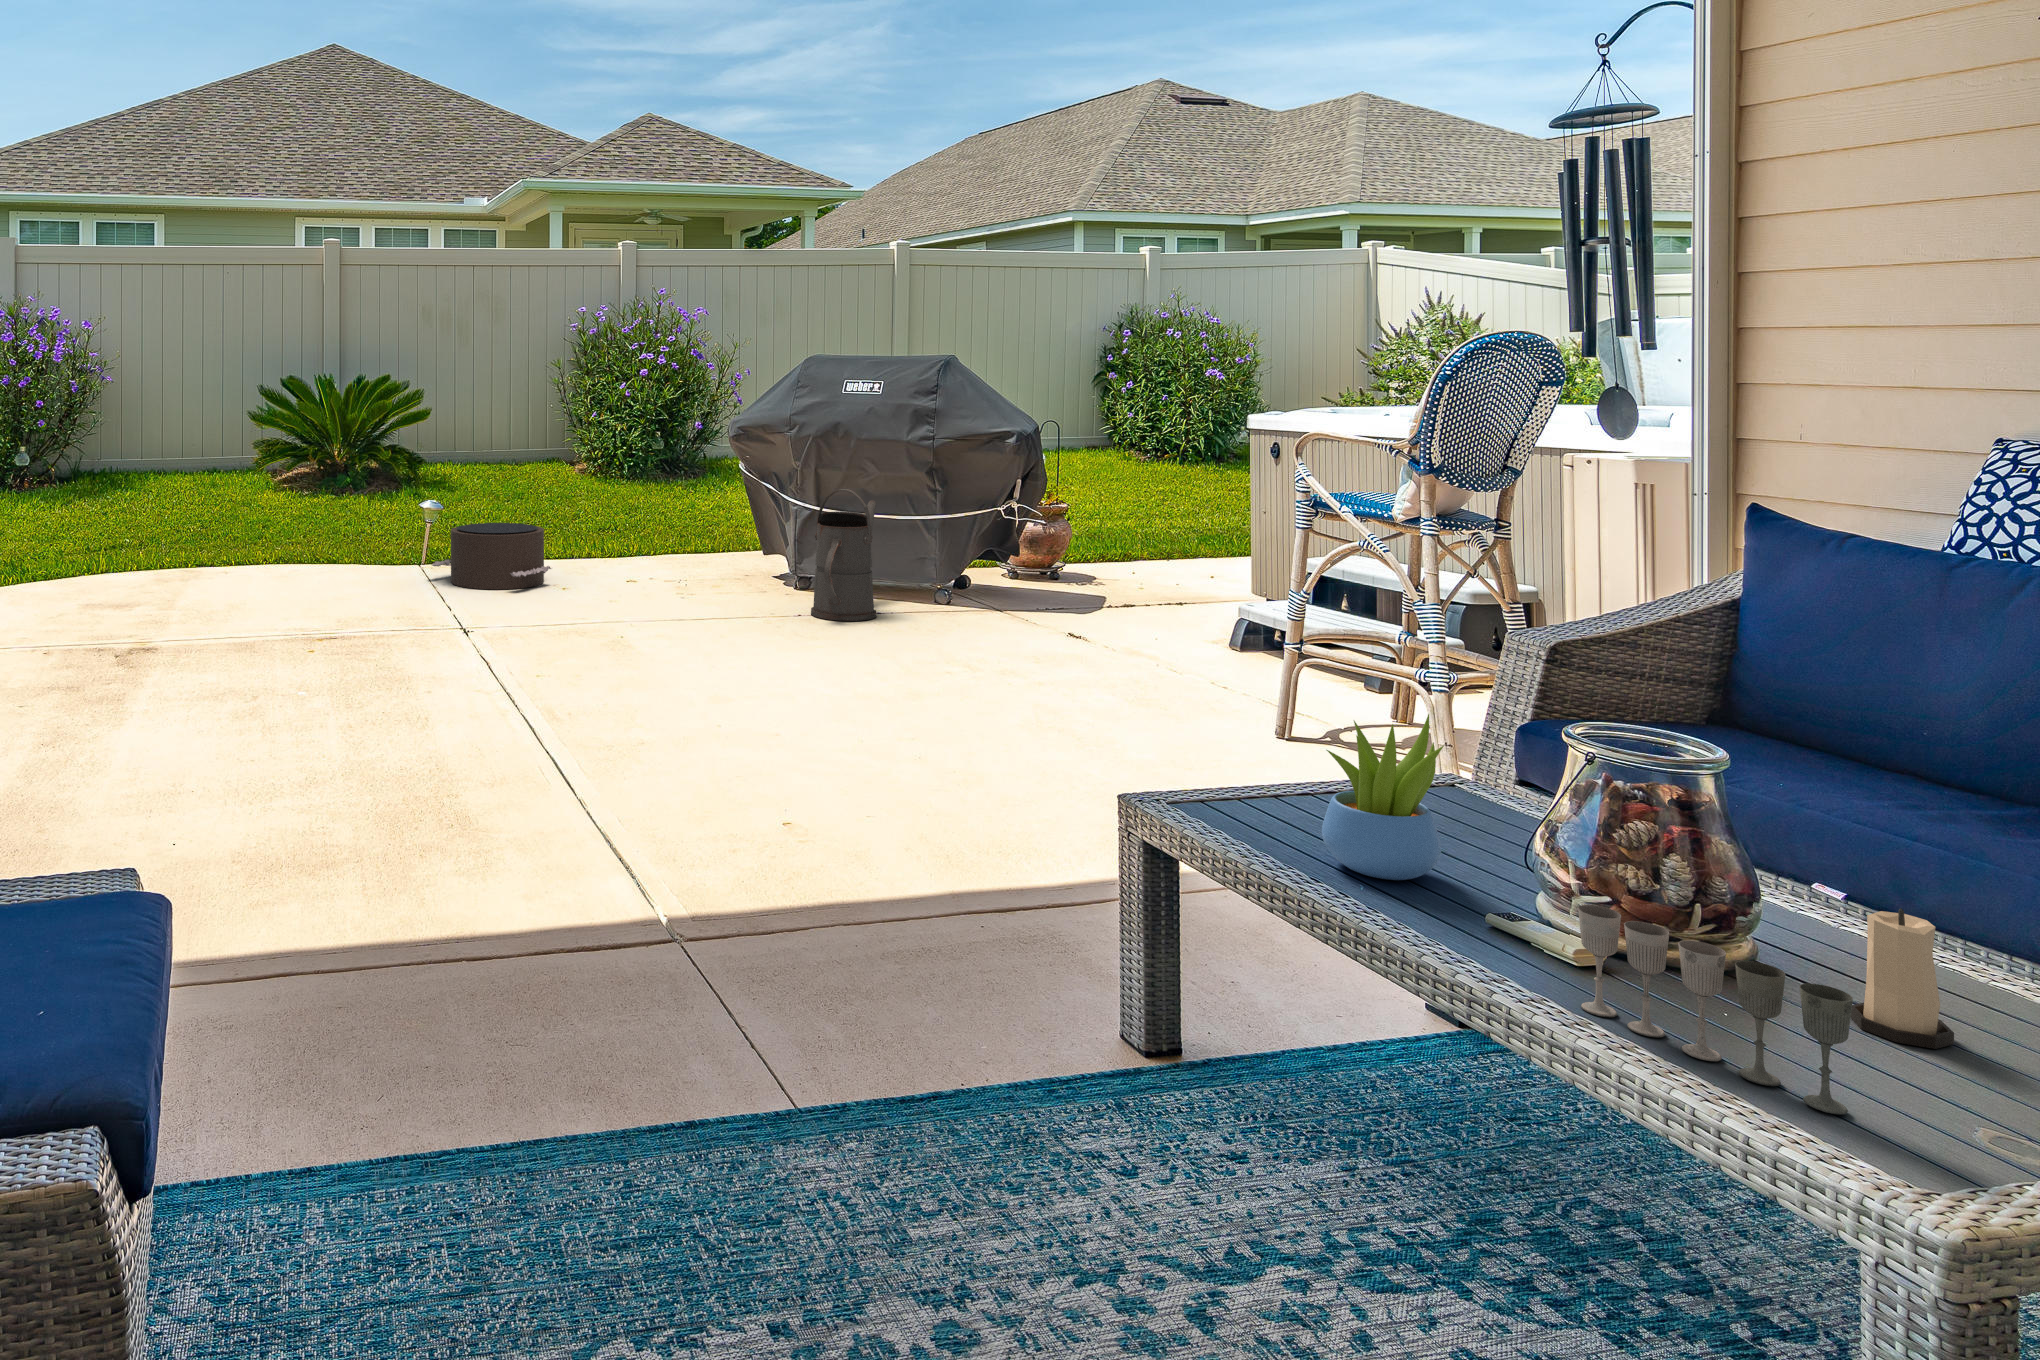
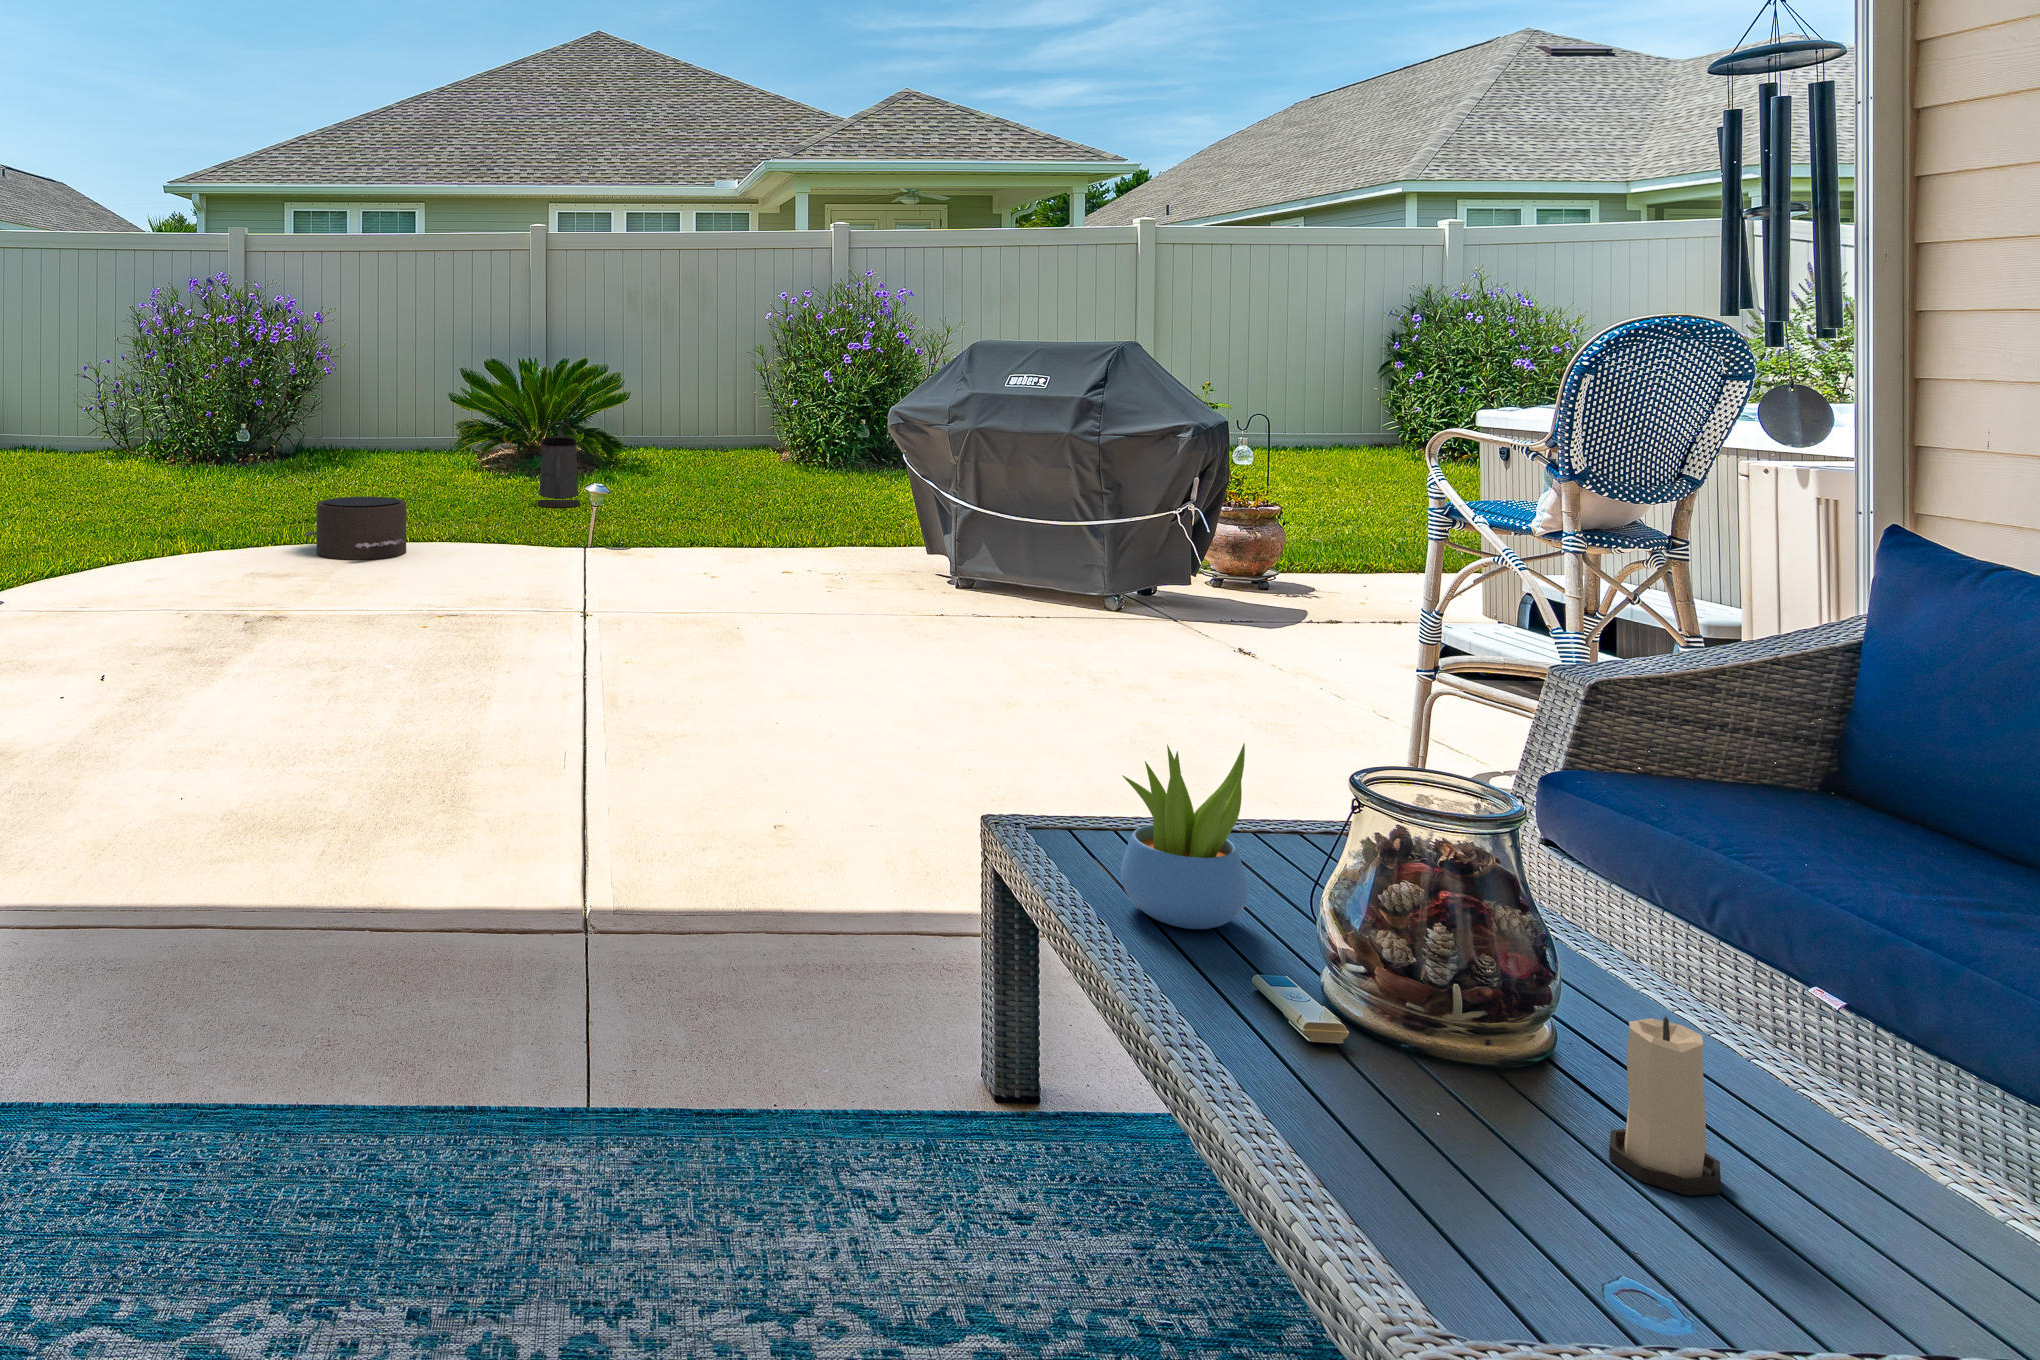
watering can: present [811,489,876,621] -> present [537,421,580,507]
pouf: present [431,523,552,589] -> present [304,497,406,560]
wine glass: present [1578,905,1853,1114] -> none [1251,973,1472,1255]

